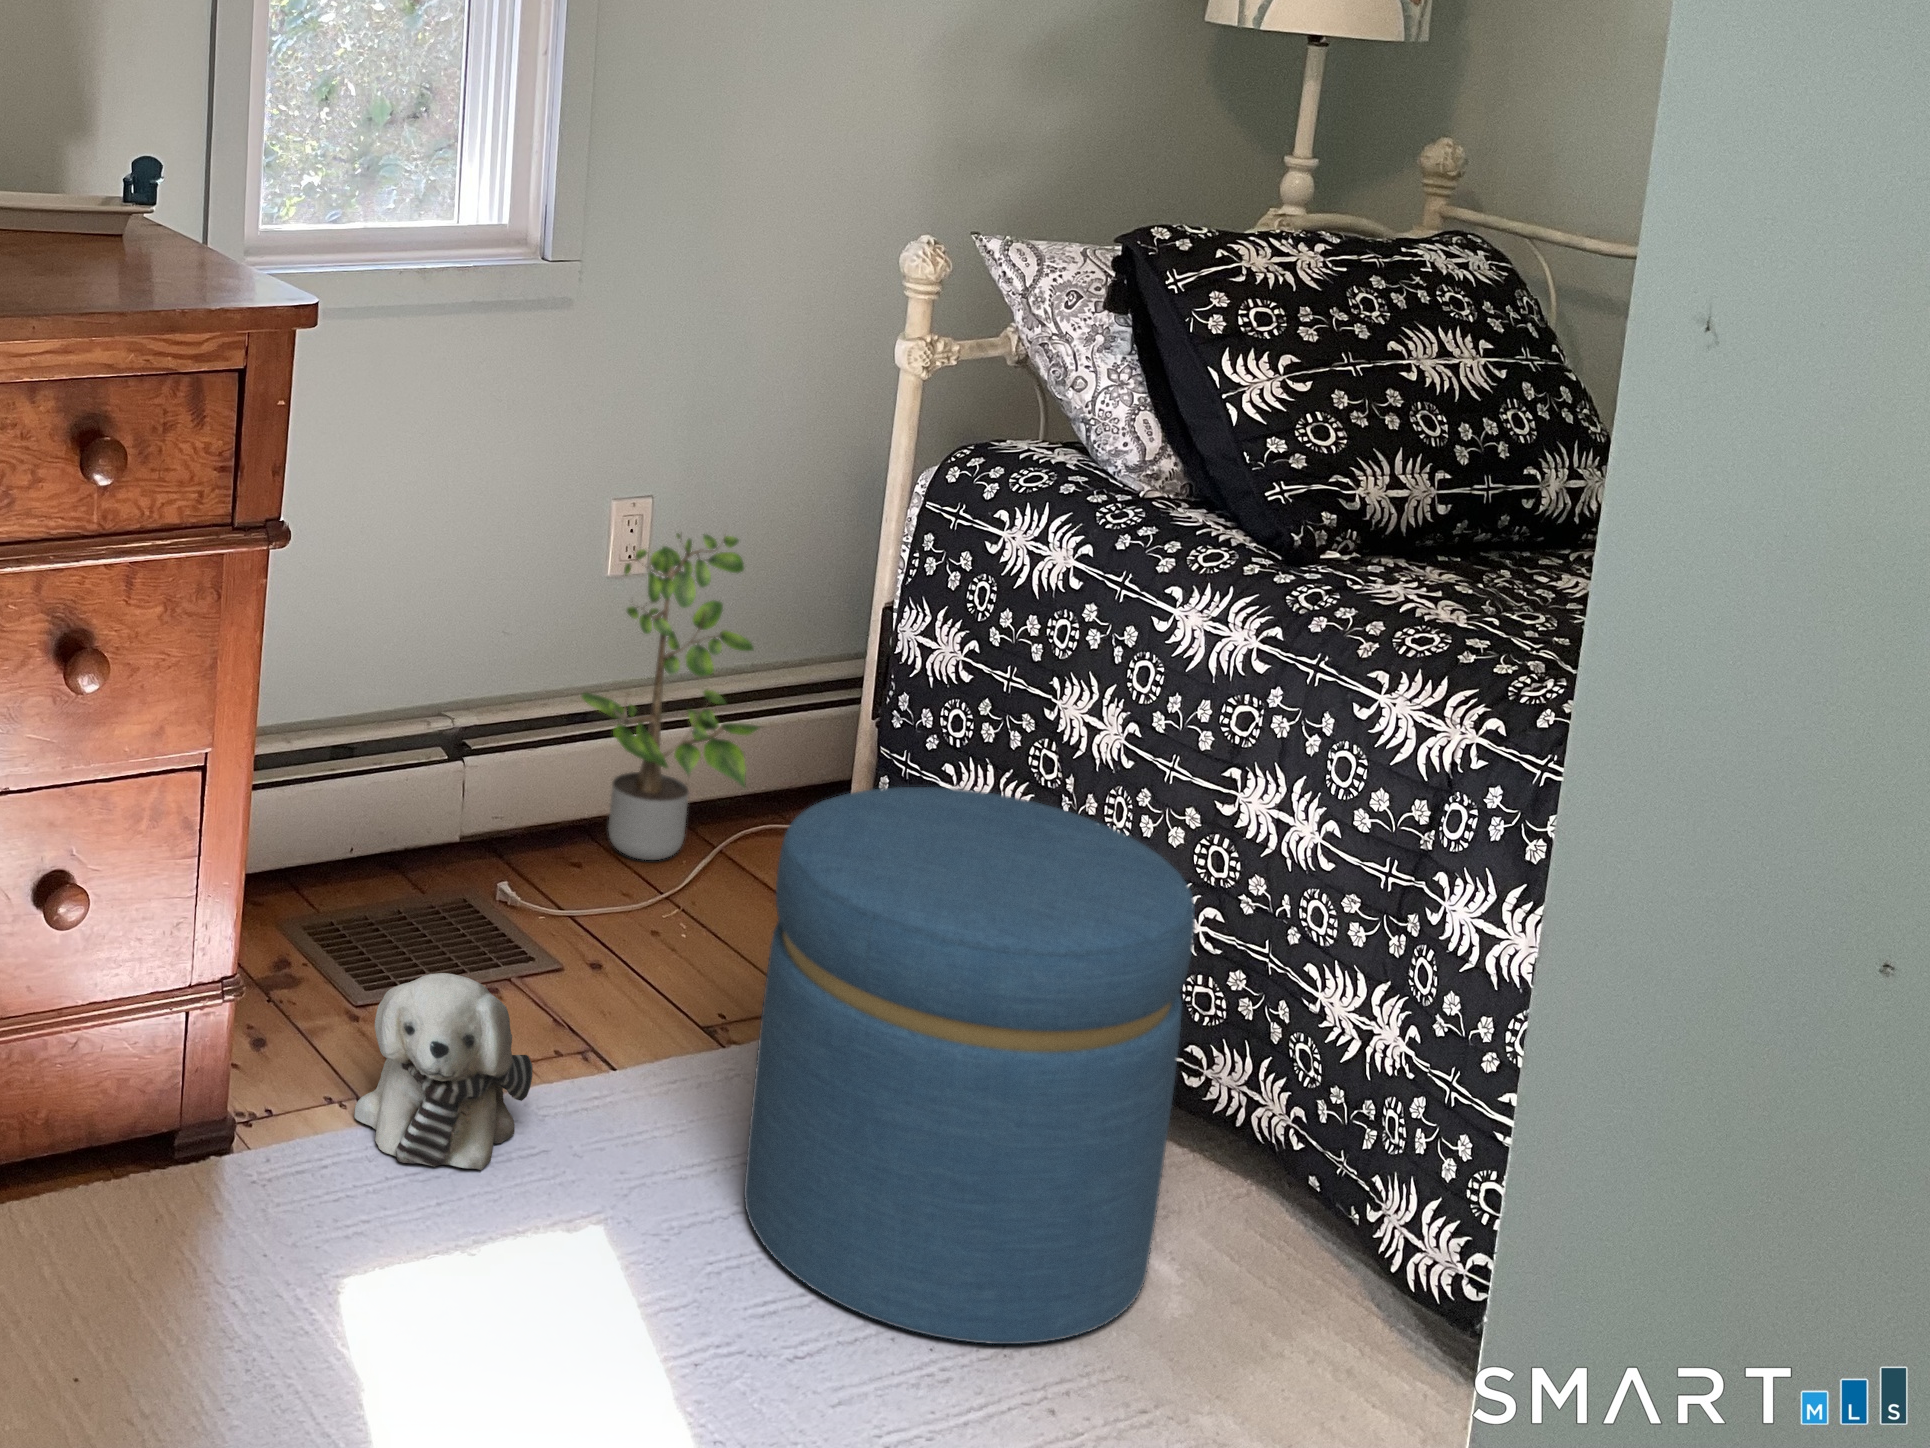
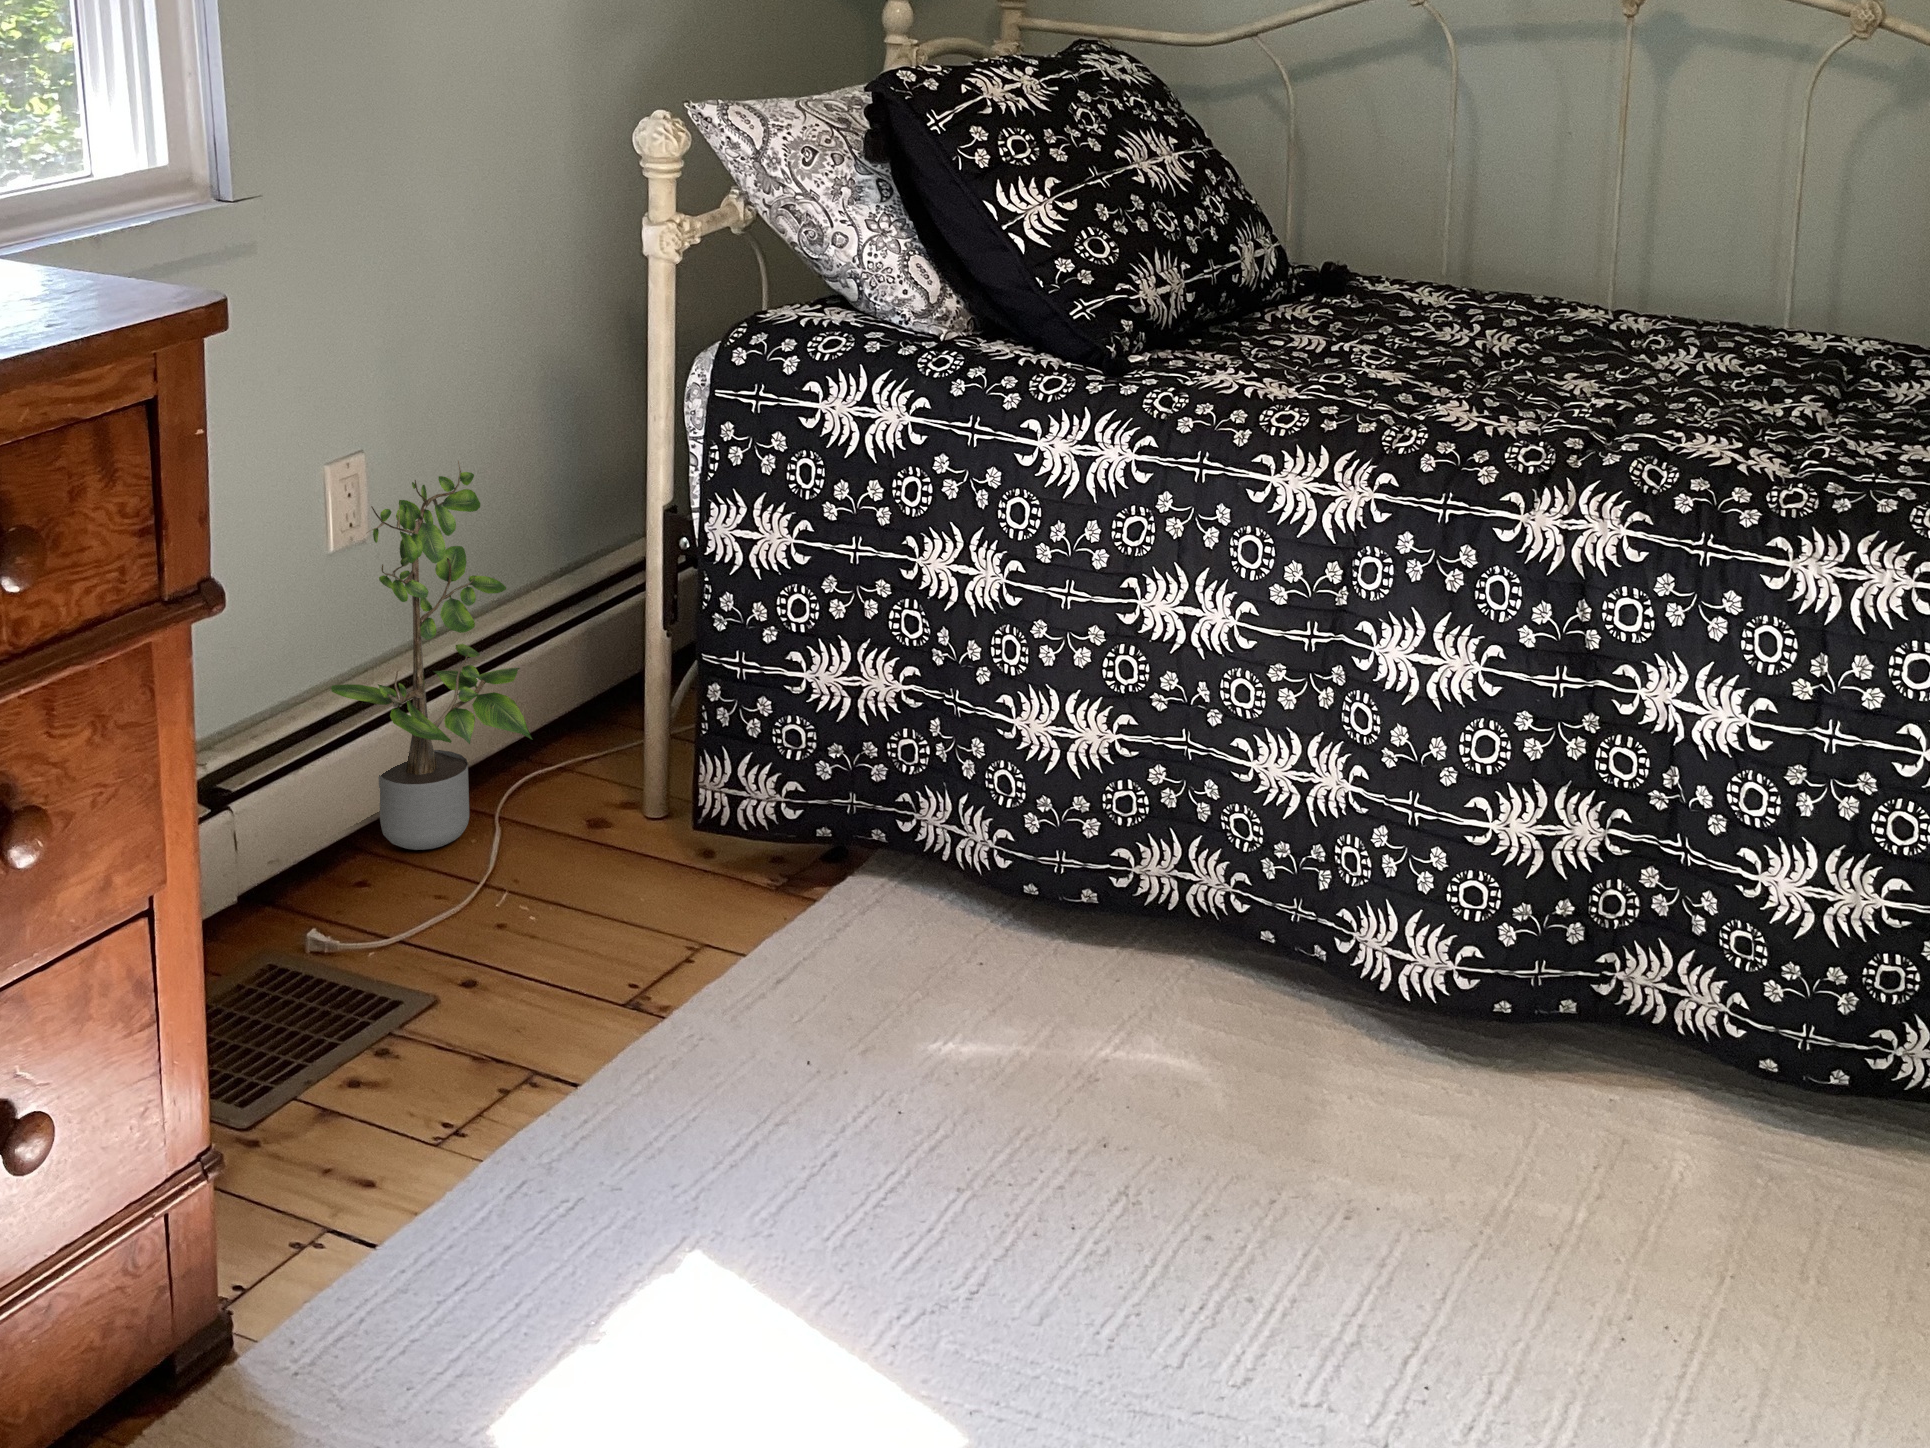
ottoman: present [744,787,1195,1344] -> none [798,663,1214,1223]
plush toy: present [354,973,532,1170] -> none [351,1045,562,1283]

